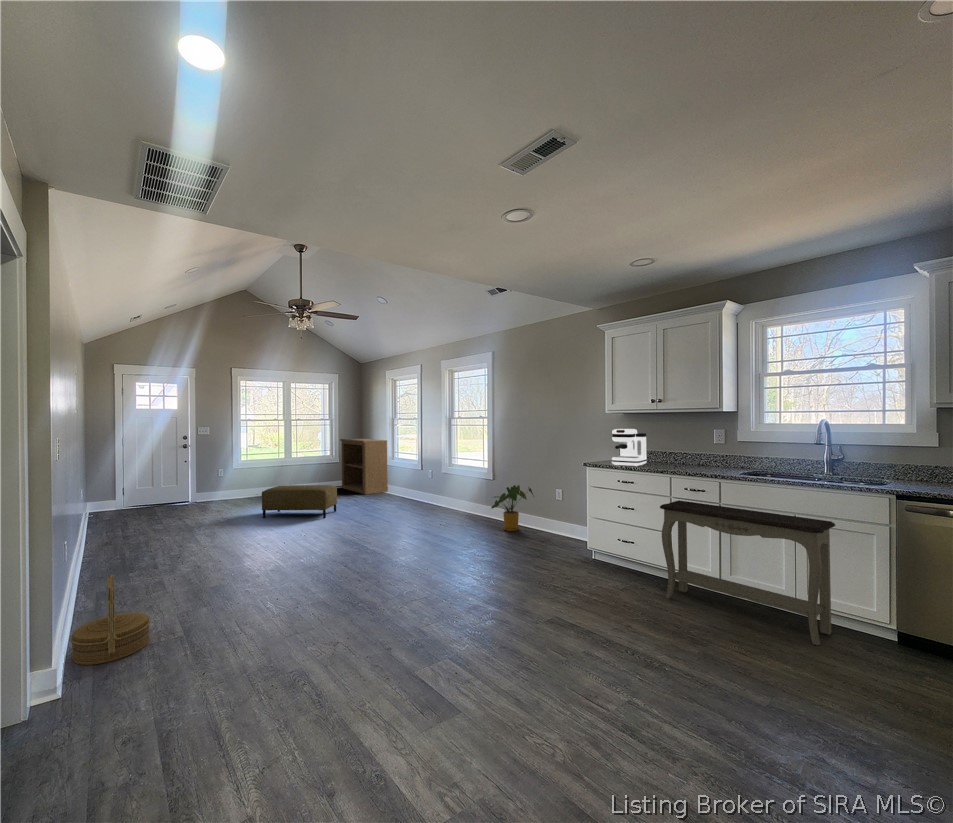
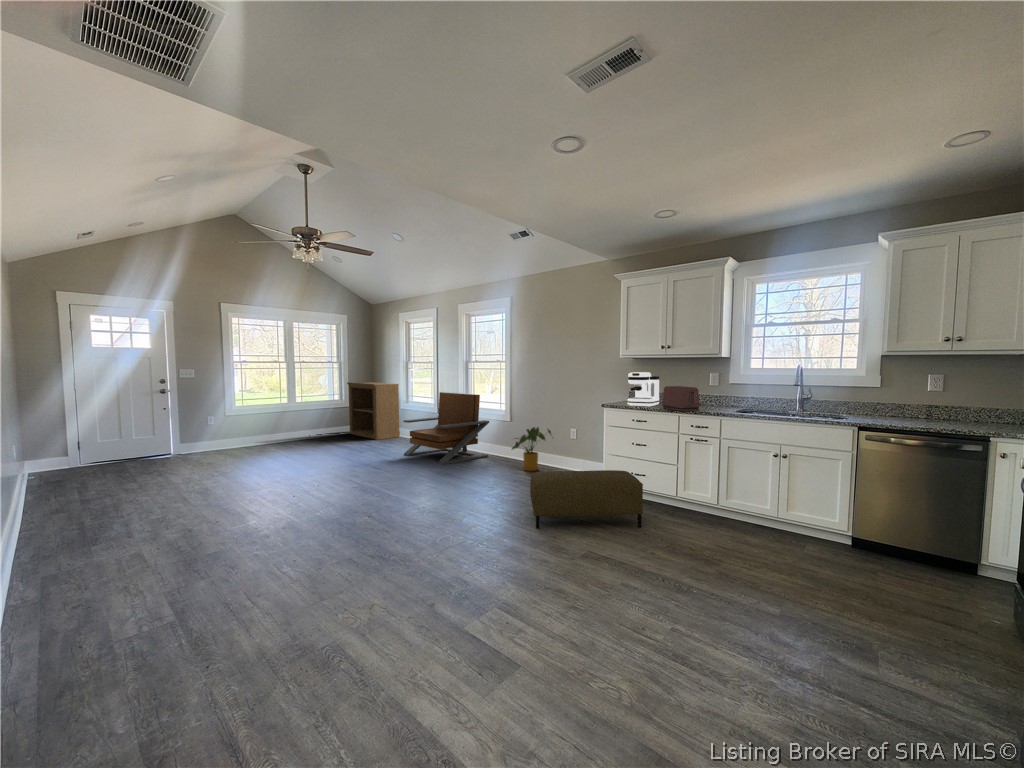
toaster: none [651,444,694,472] -> present [662,386,700,411]
lounge chair: none [387,449,471,522] -> present [403,392,489,464]
ottoman: present [262,485,337,518] -> present [530,470,643,529]
console table: present [660,500,835,646] -> none [668,436,809,549]
woven basket: present [70,575,150,665] -> none [158,501,223,575]

